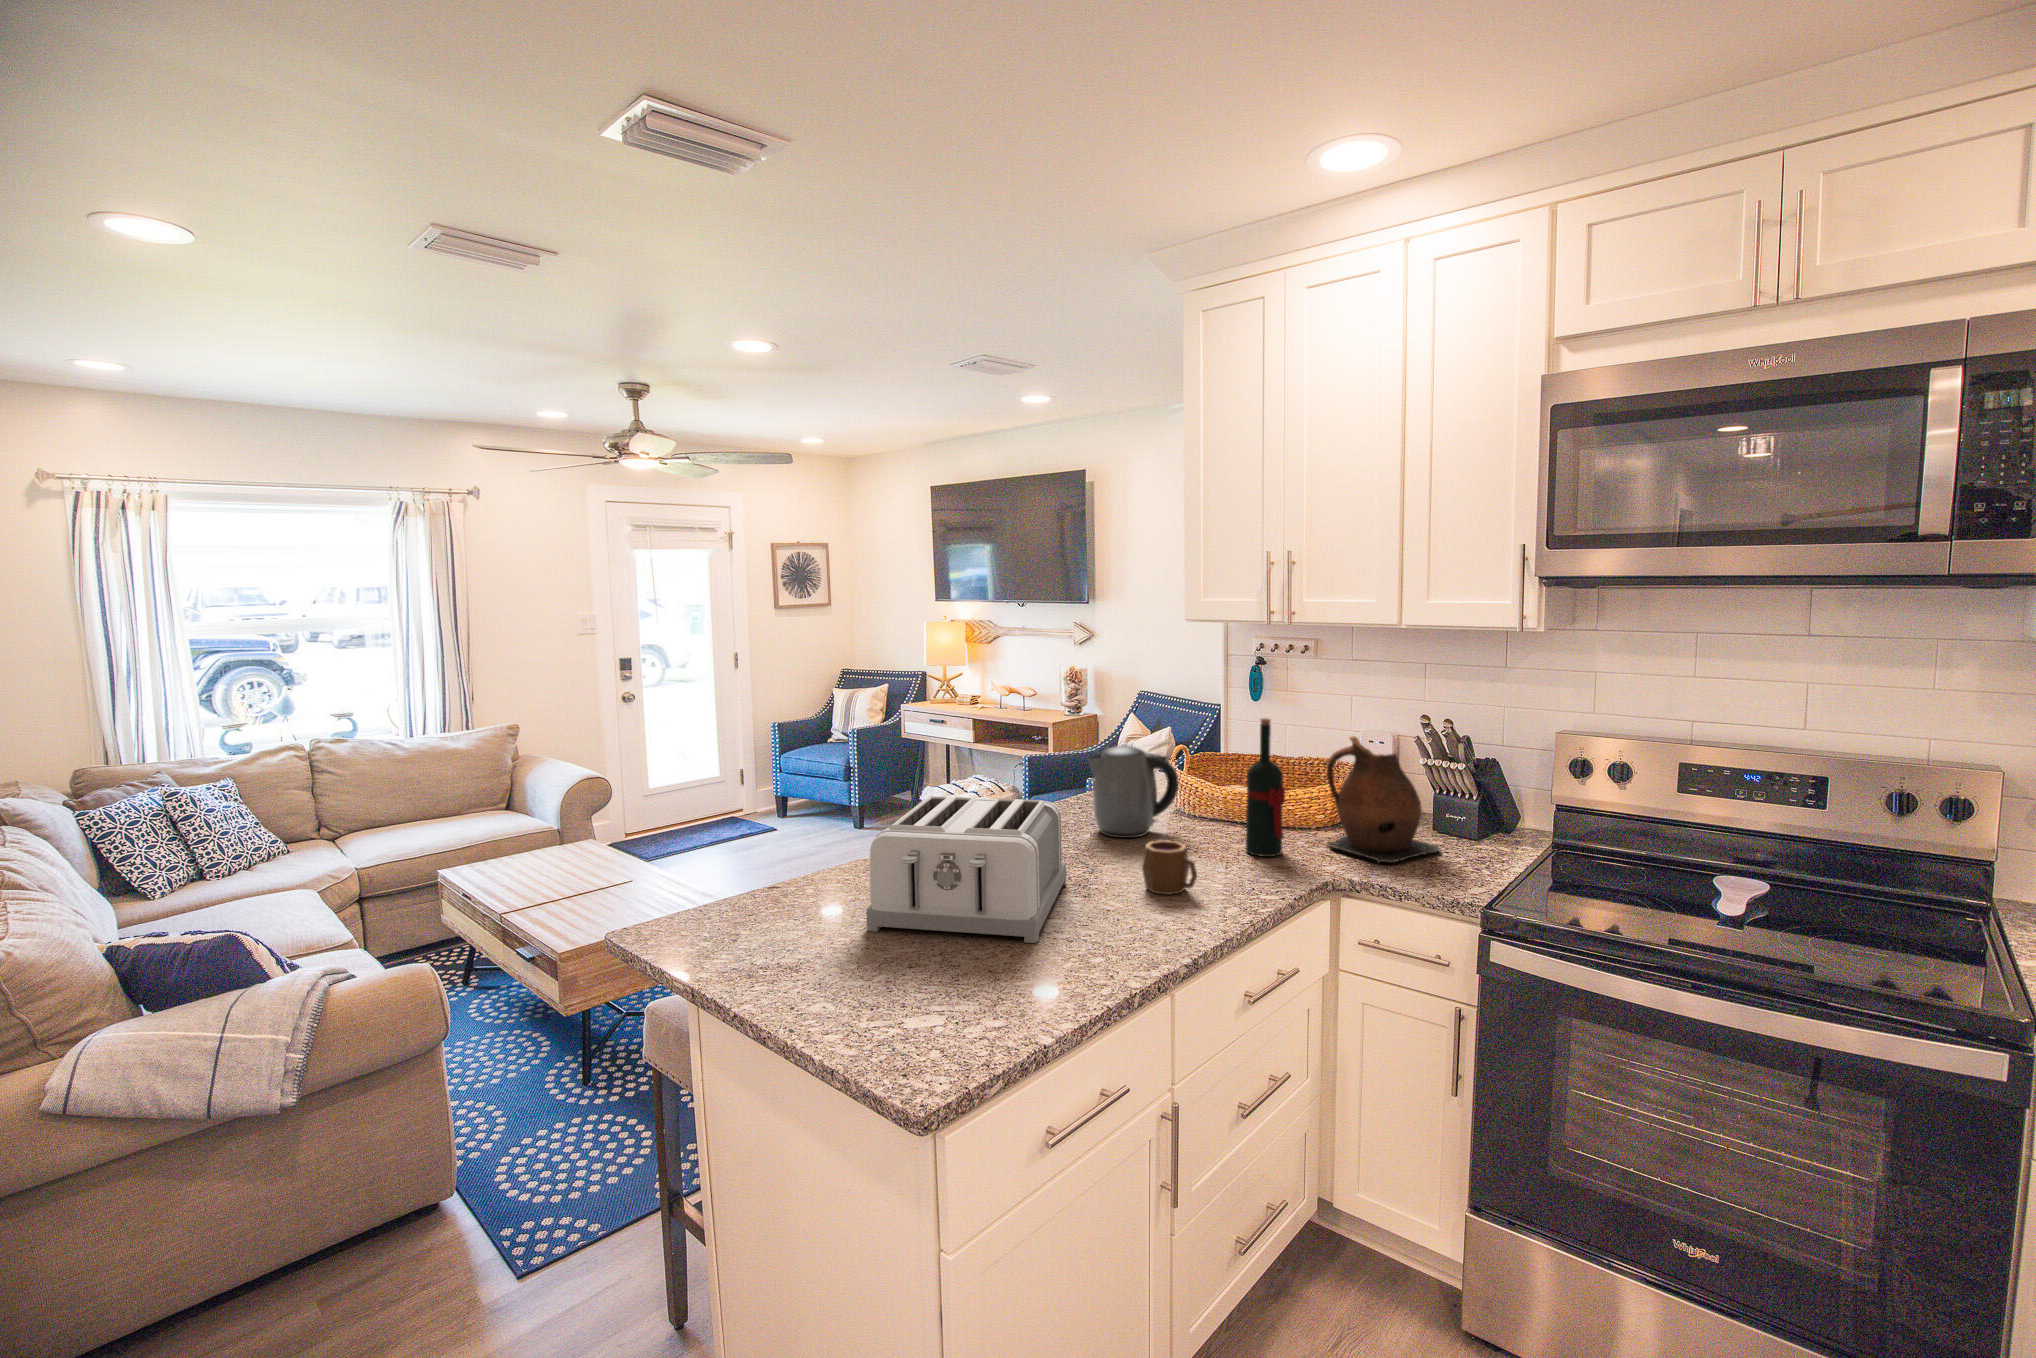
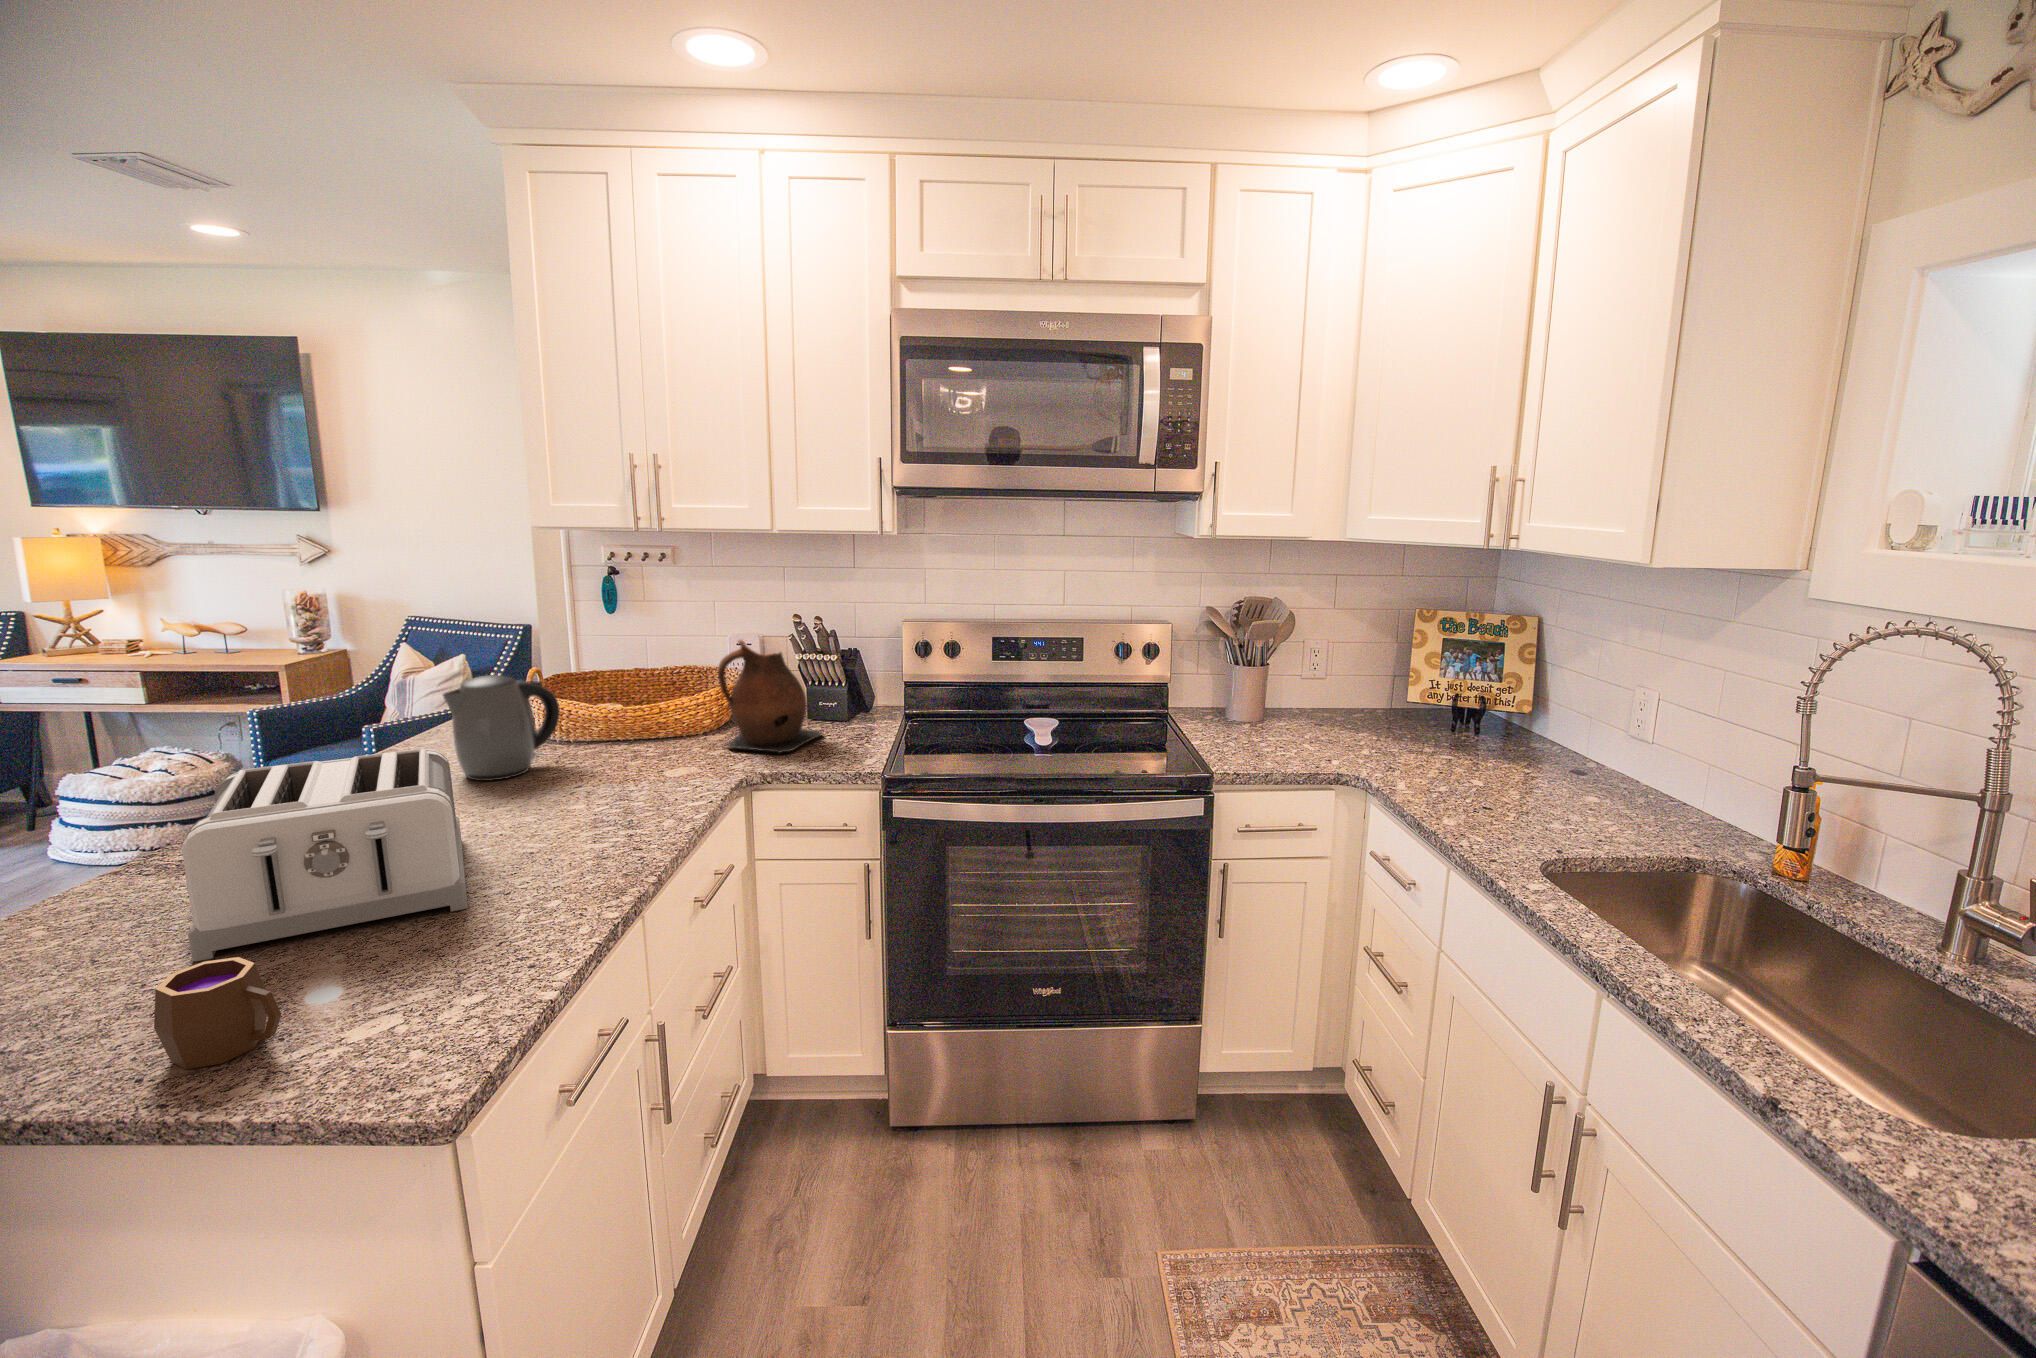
wine bottle: present [1246,718,1285,857] -> none [644,629,691,769]
mug: present [1142,840,1197,895] -> present [154,957,281,1069]

